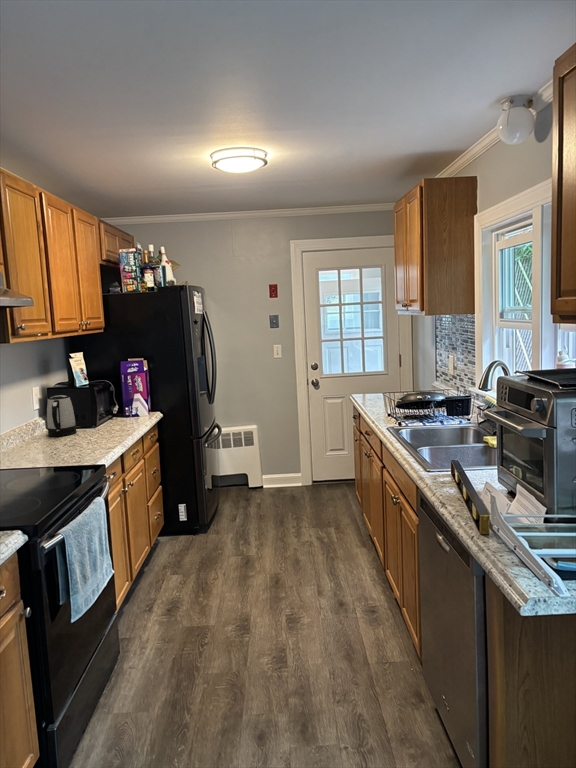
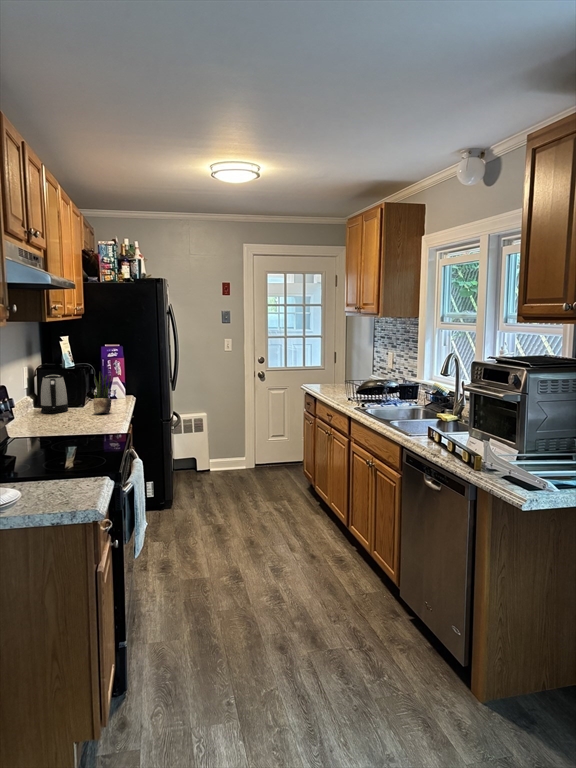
potted plant: none [94,391,114,436] -> present [93,372,111,413]

